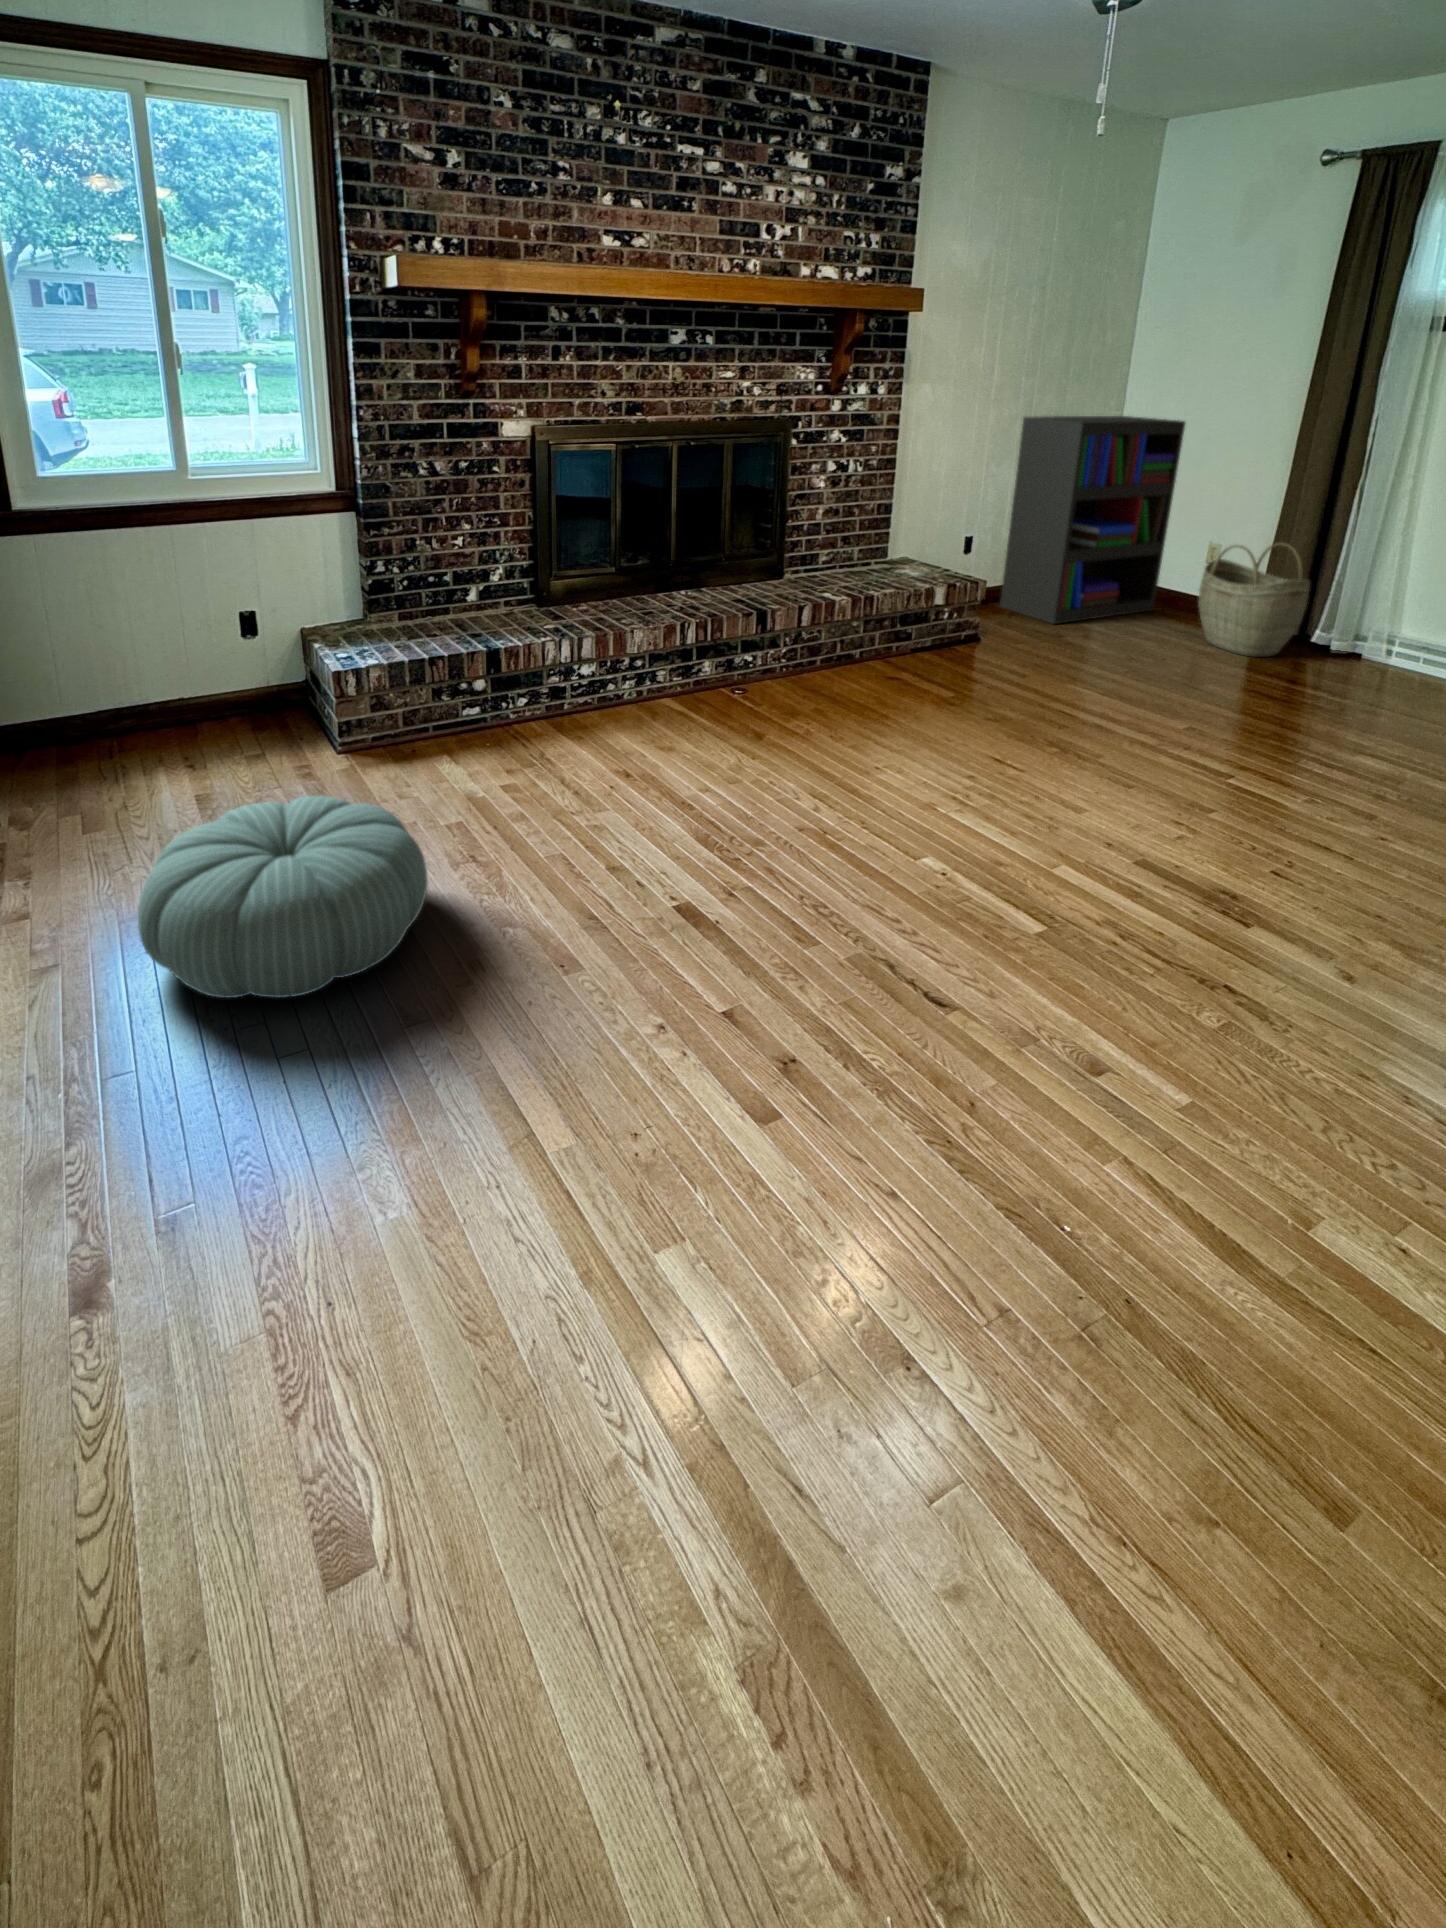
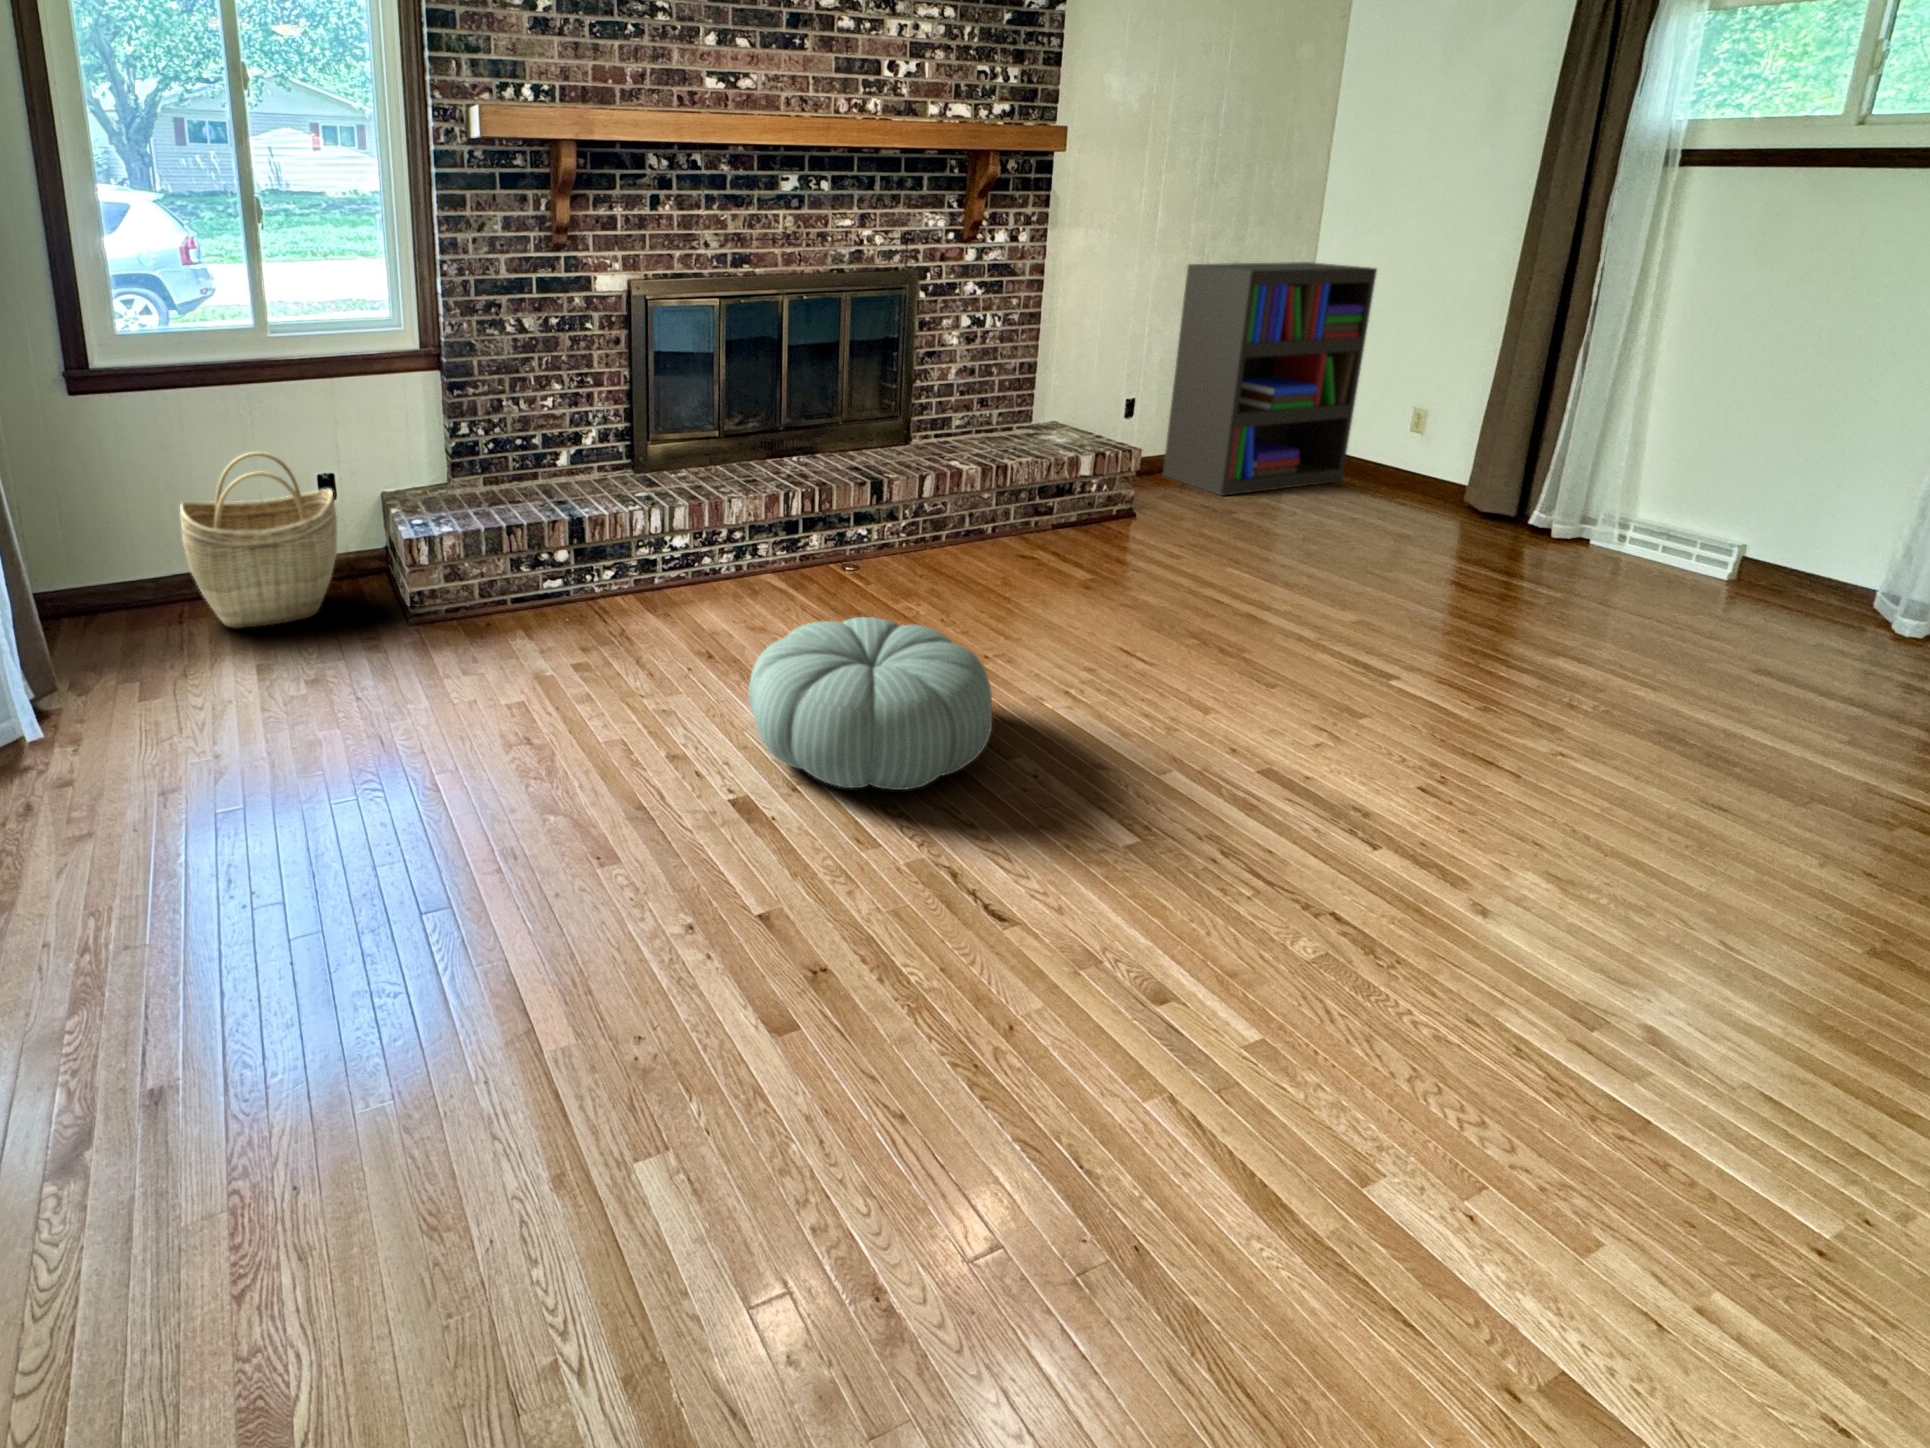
woven basket: present [1198,543,1310,657] -> present [180,452,337,628]
pouf: present [138,795,428,998] -> present [749,617,992,790]

